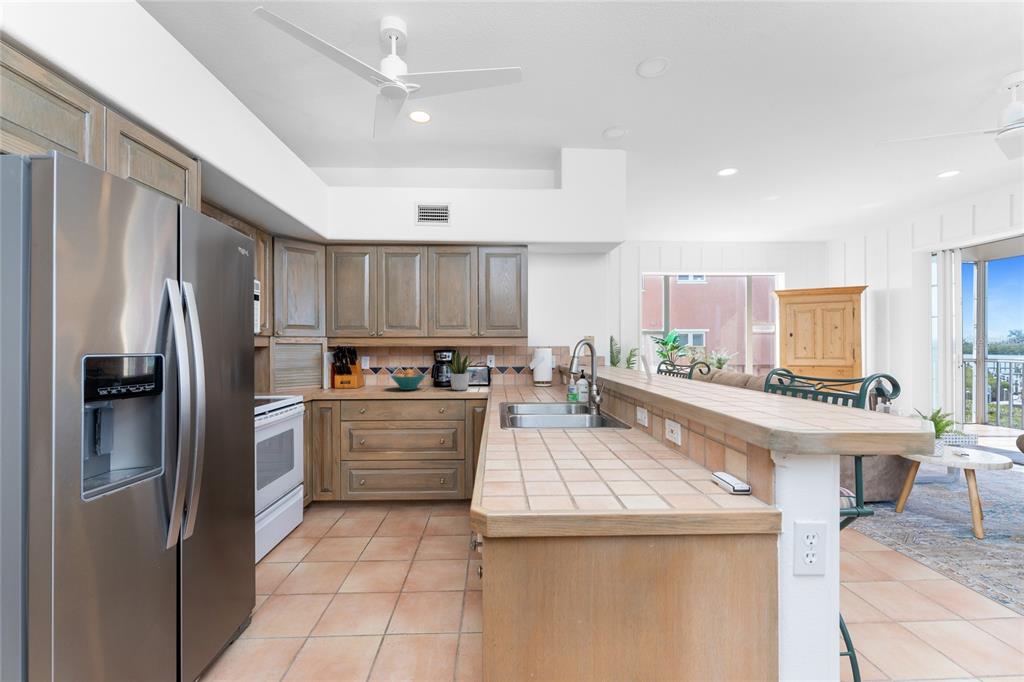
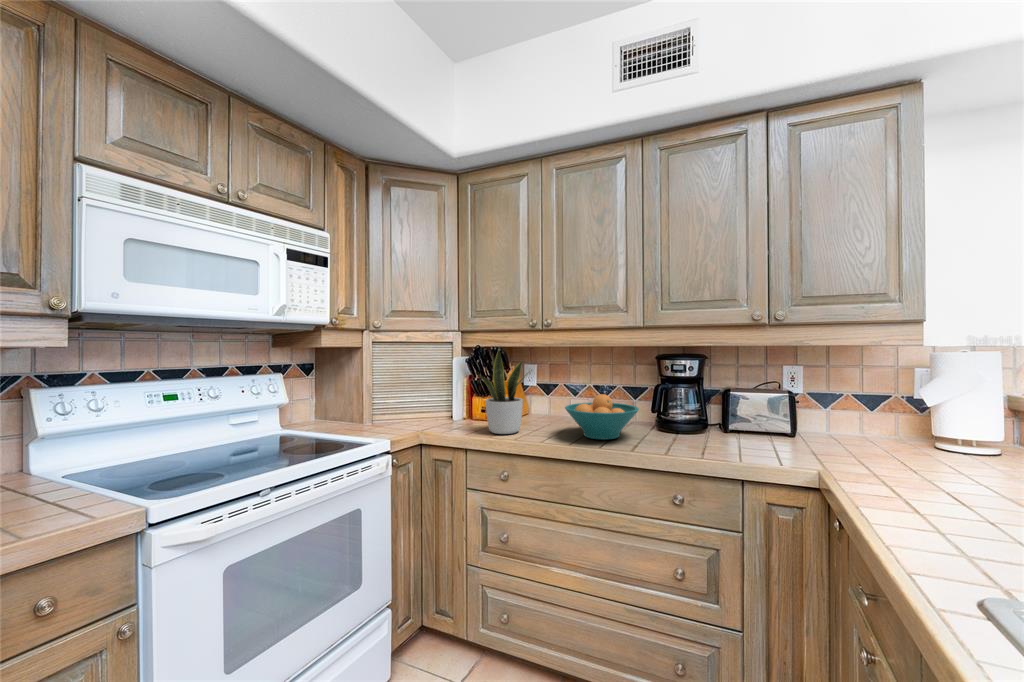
potted plant: present [445,349,474,390] -> present [480,350,526,434]

